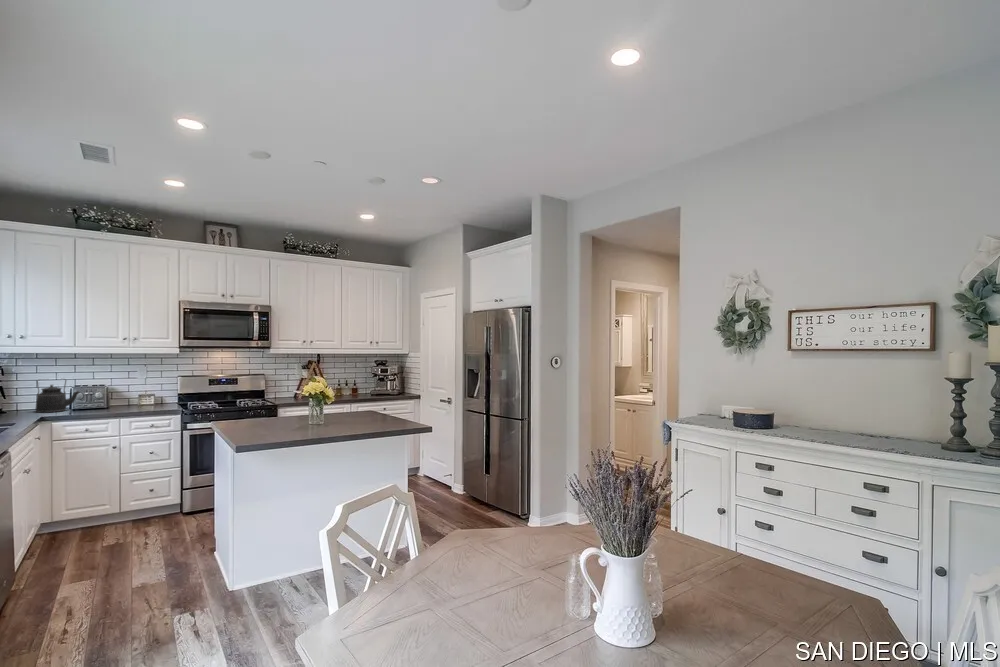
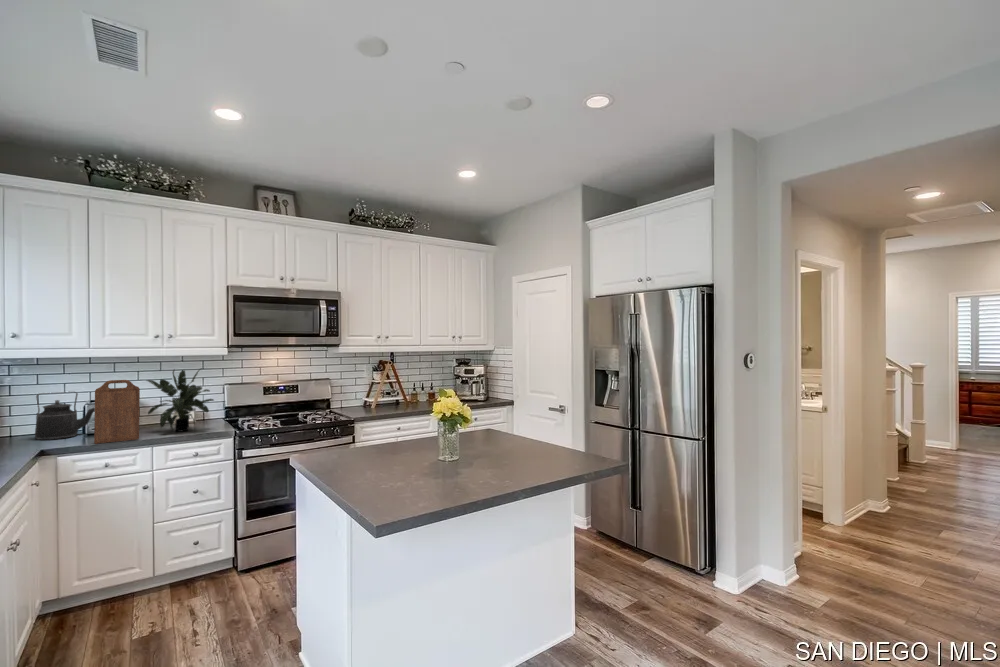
potted plant: none [117,363,168,409] -> present [147,370,214,432]
cutting board: none [78,370,111,415] -> present [94,380,140,444]

